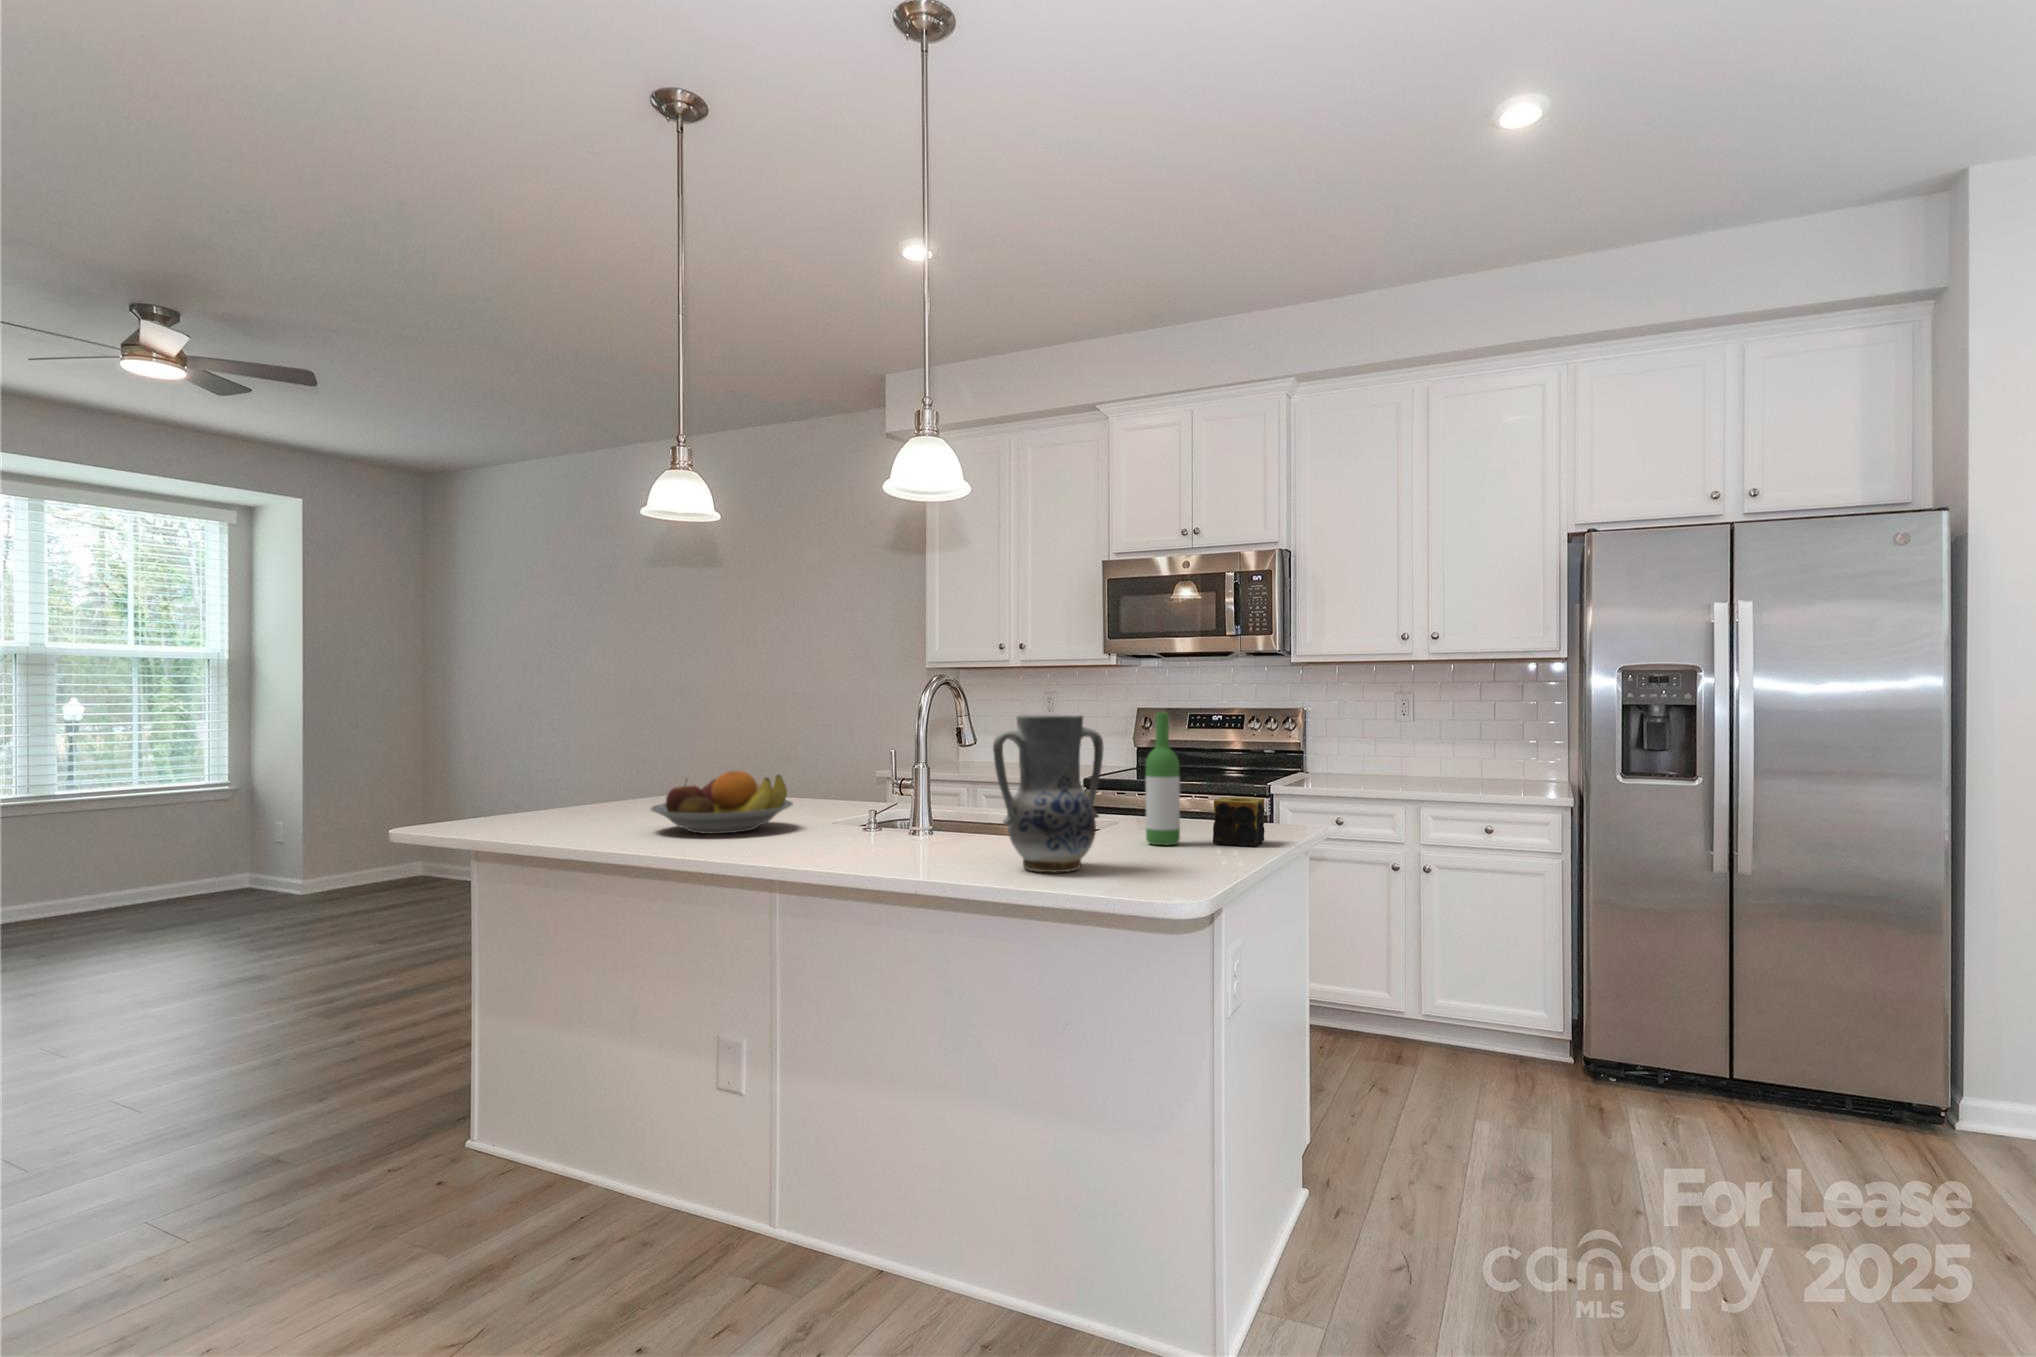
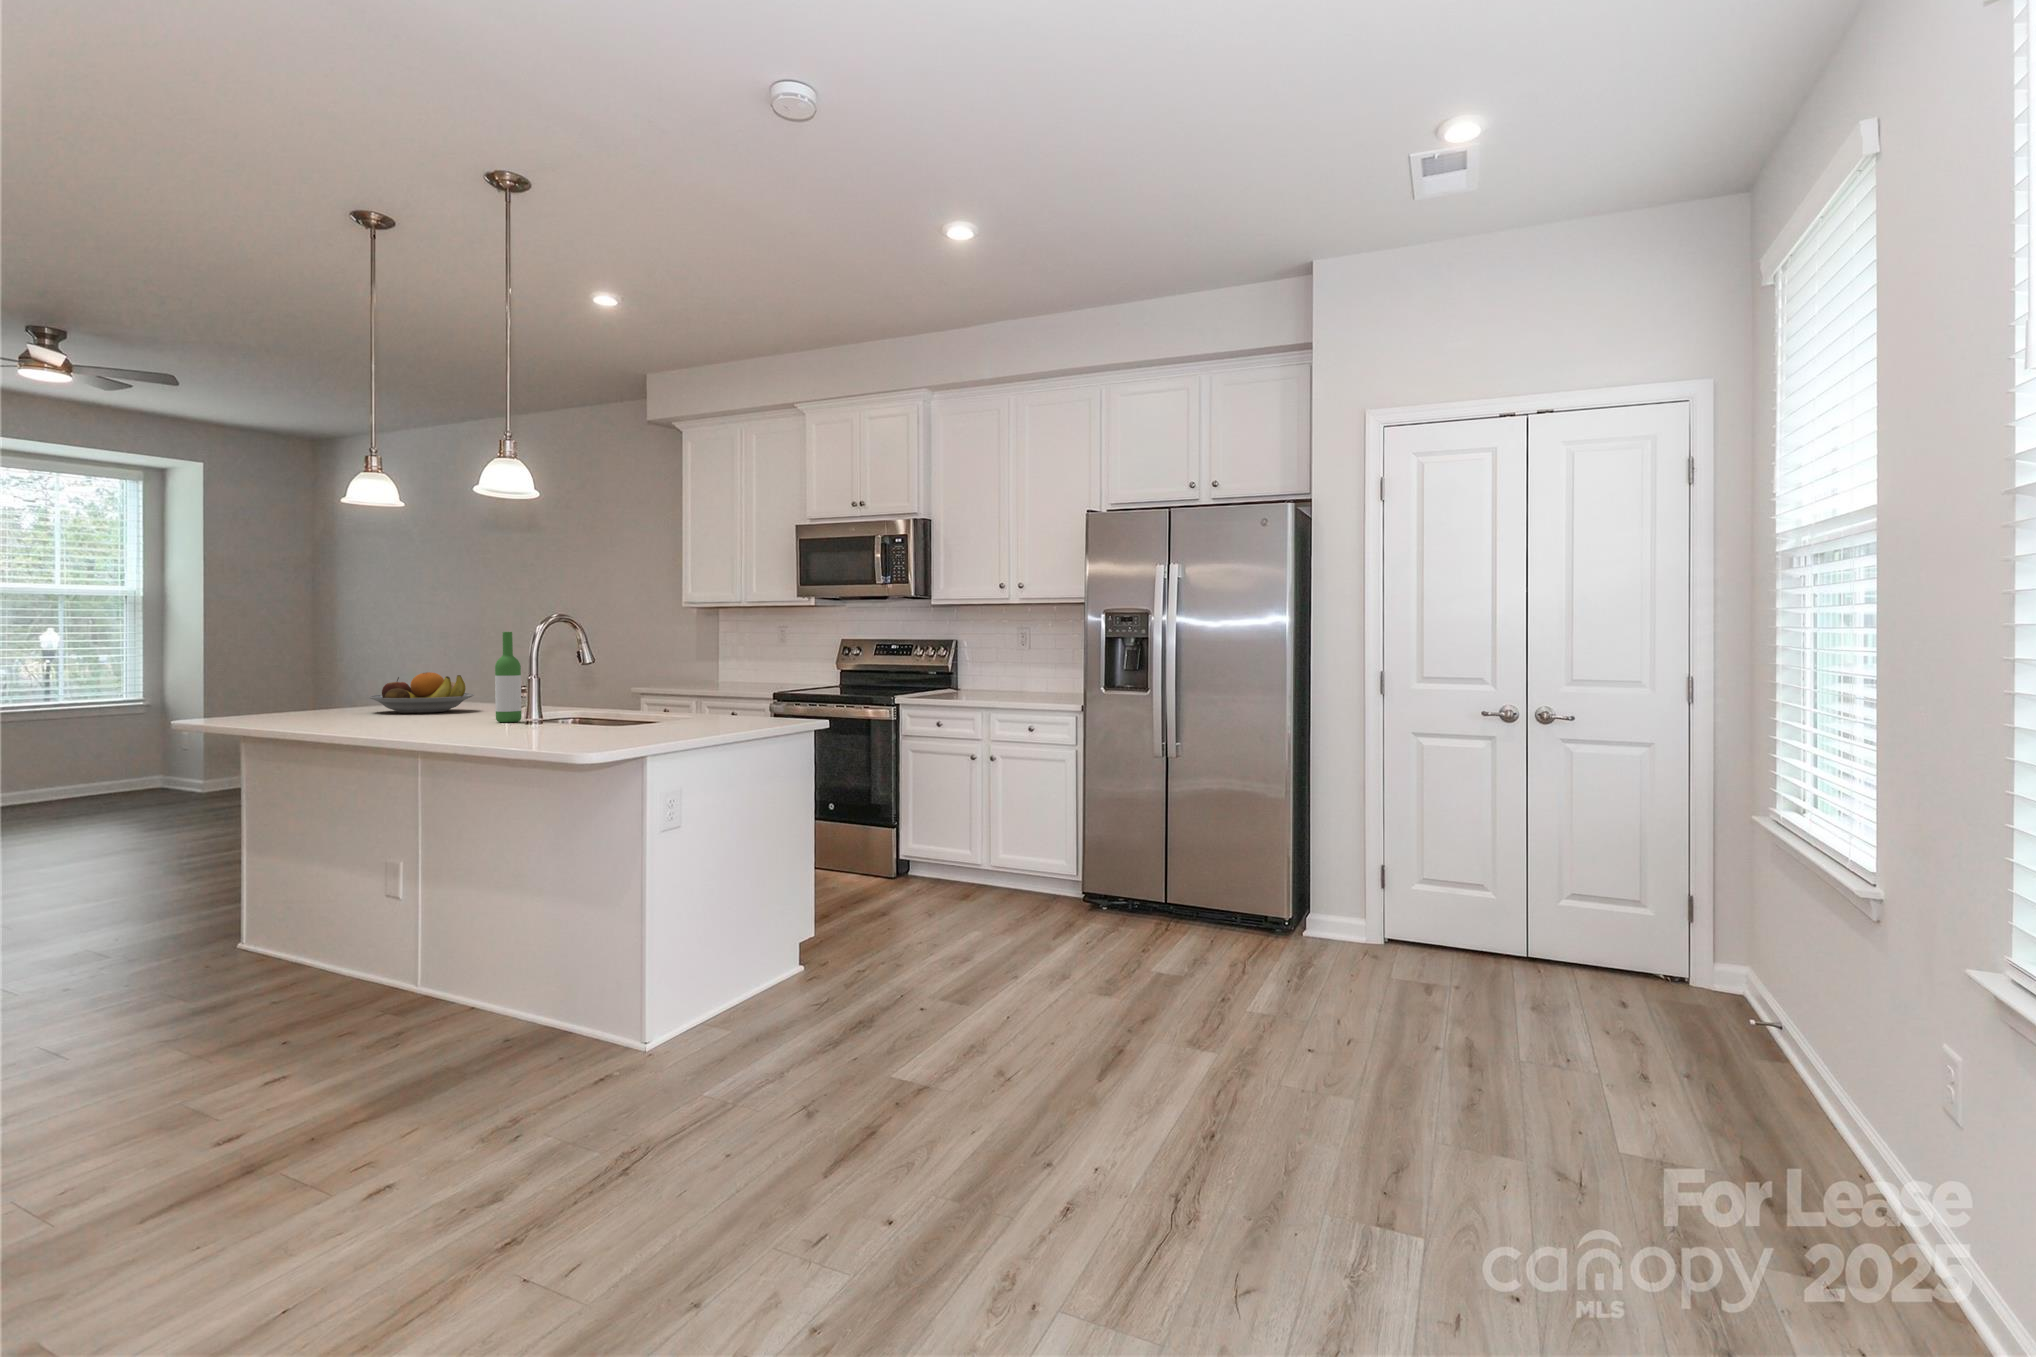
wine bottle: present [1146,713,1180,845] -> present [495,632,522,722]
vase: present [993,714,1103,872] -> none [531,632,610,726]
candle: present [1213,797,1265,846] -> none [719,690,759,720]

